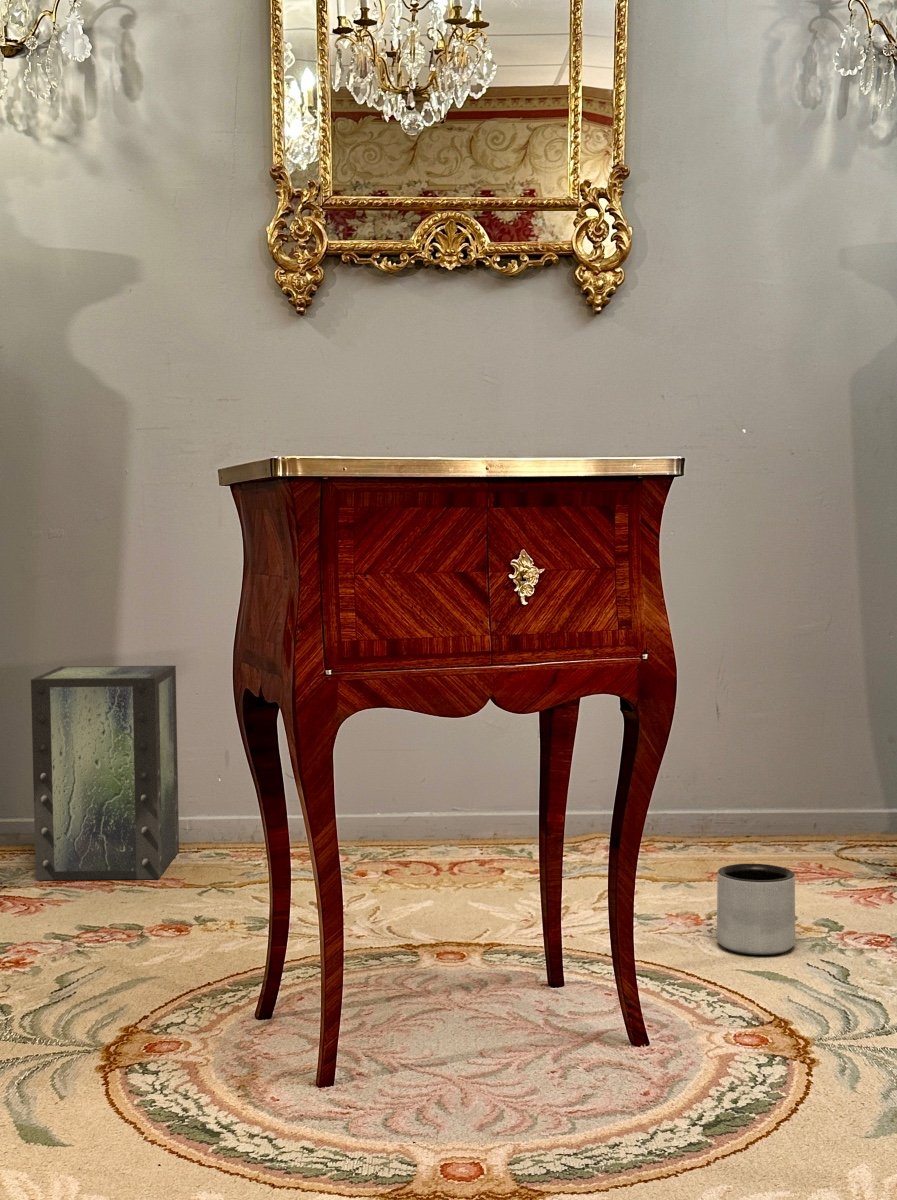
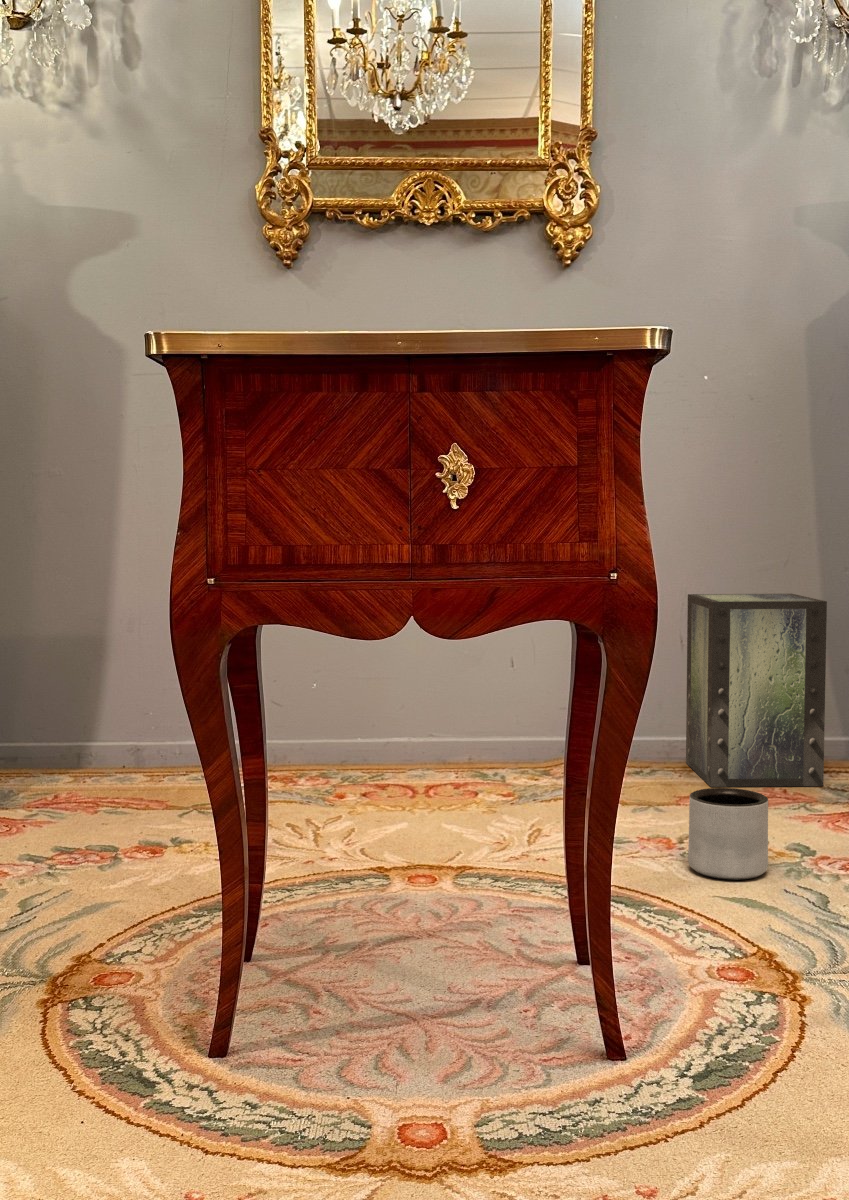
storage box: present [31,666,179,880] -> present [686,594,827,787]

